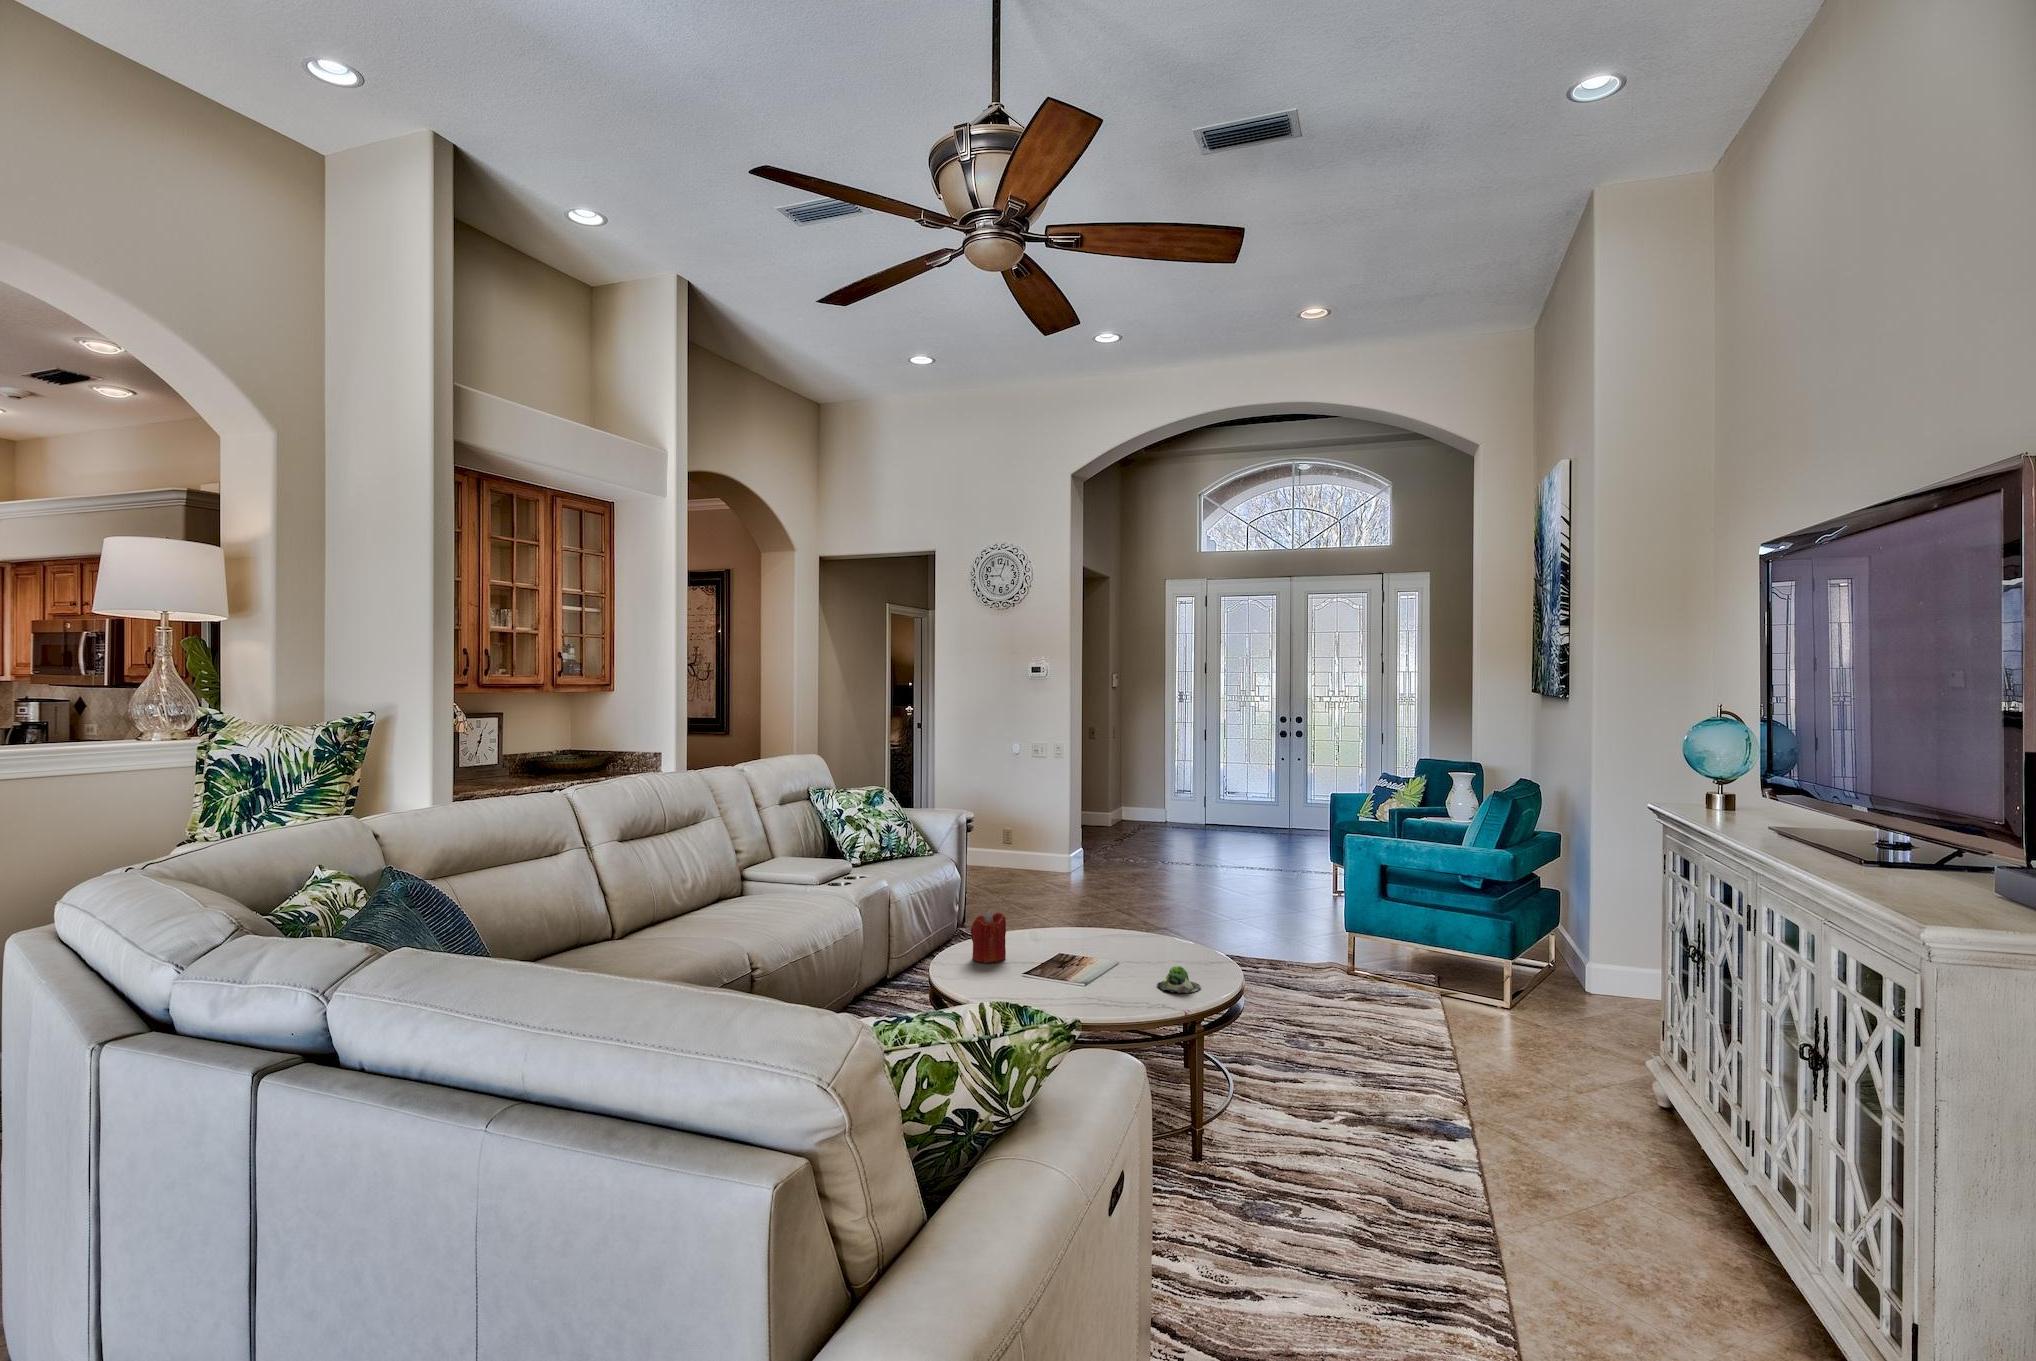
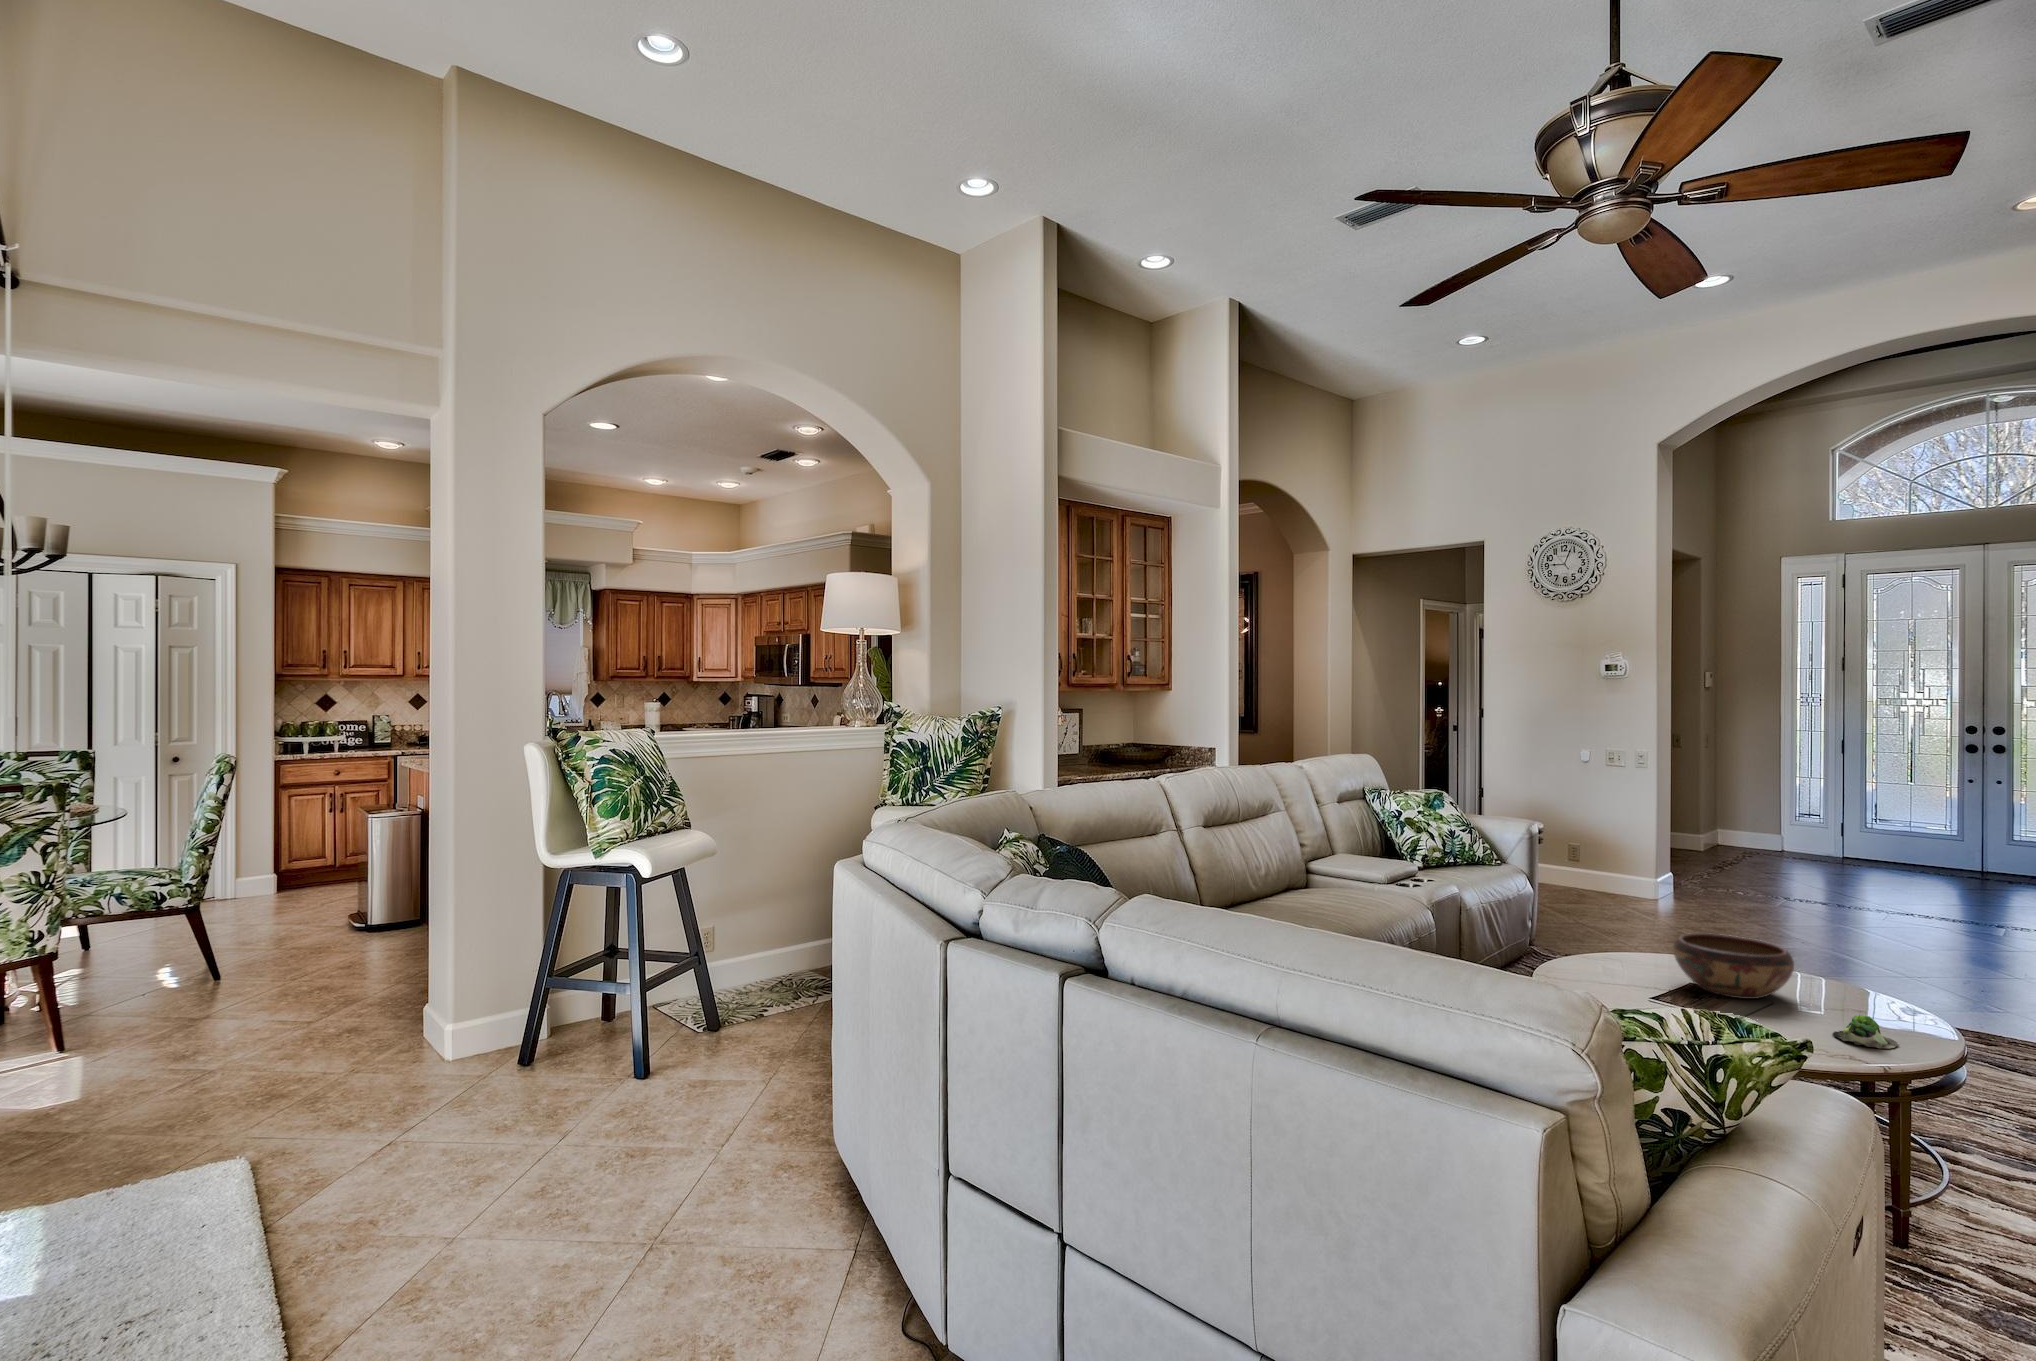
decorative bowl: none [1047,906,1136,962] -> present [1673,933,1794,999]
candle: present [971,911,1006,963] -> none [1578,928,1621,983]

